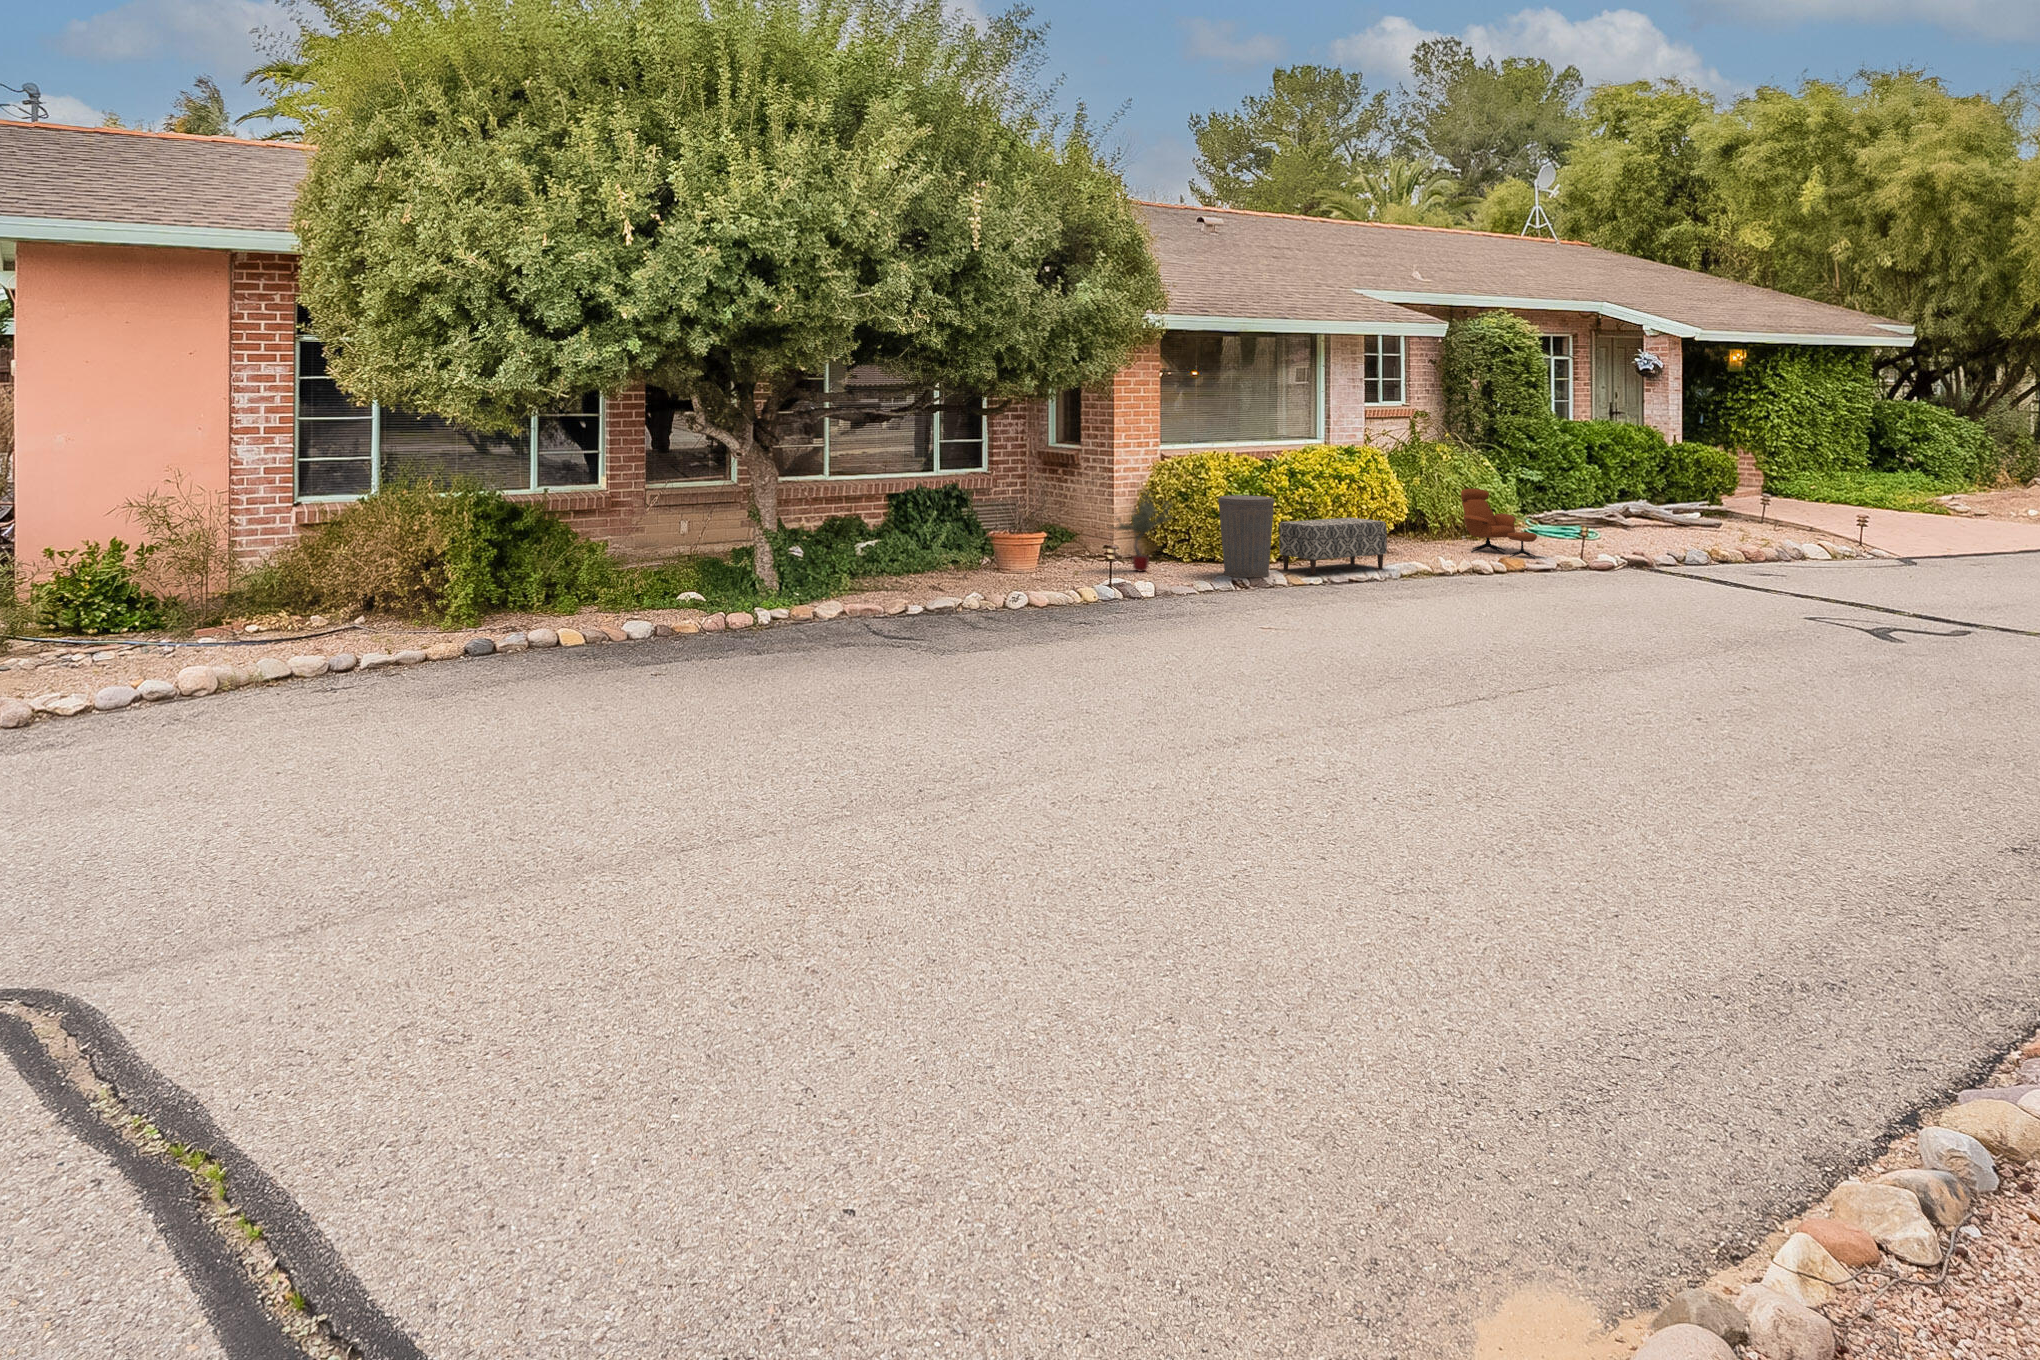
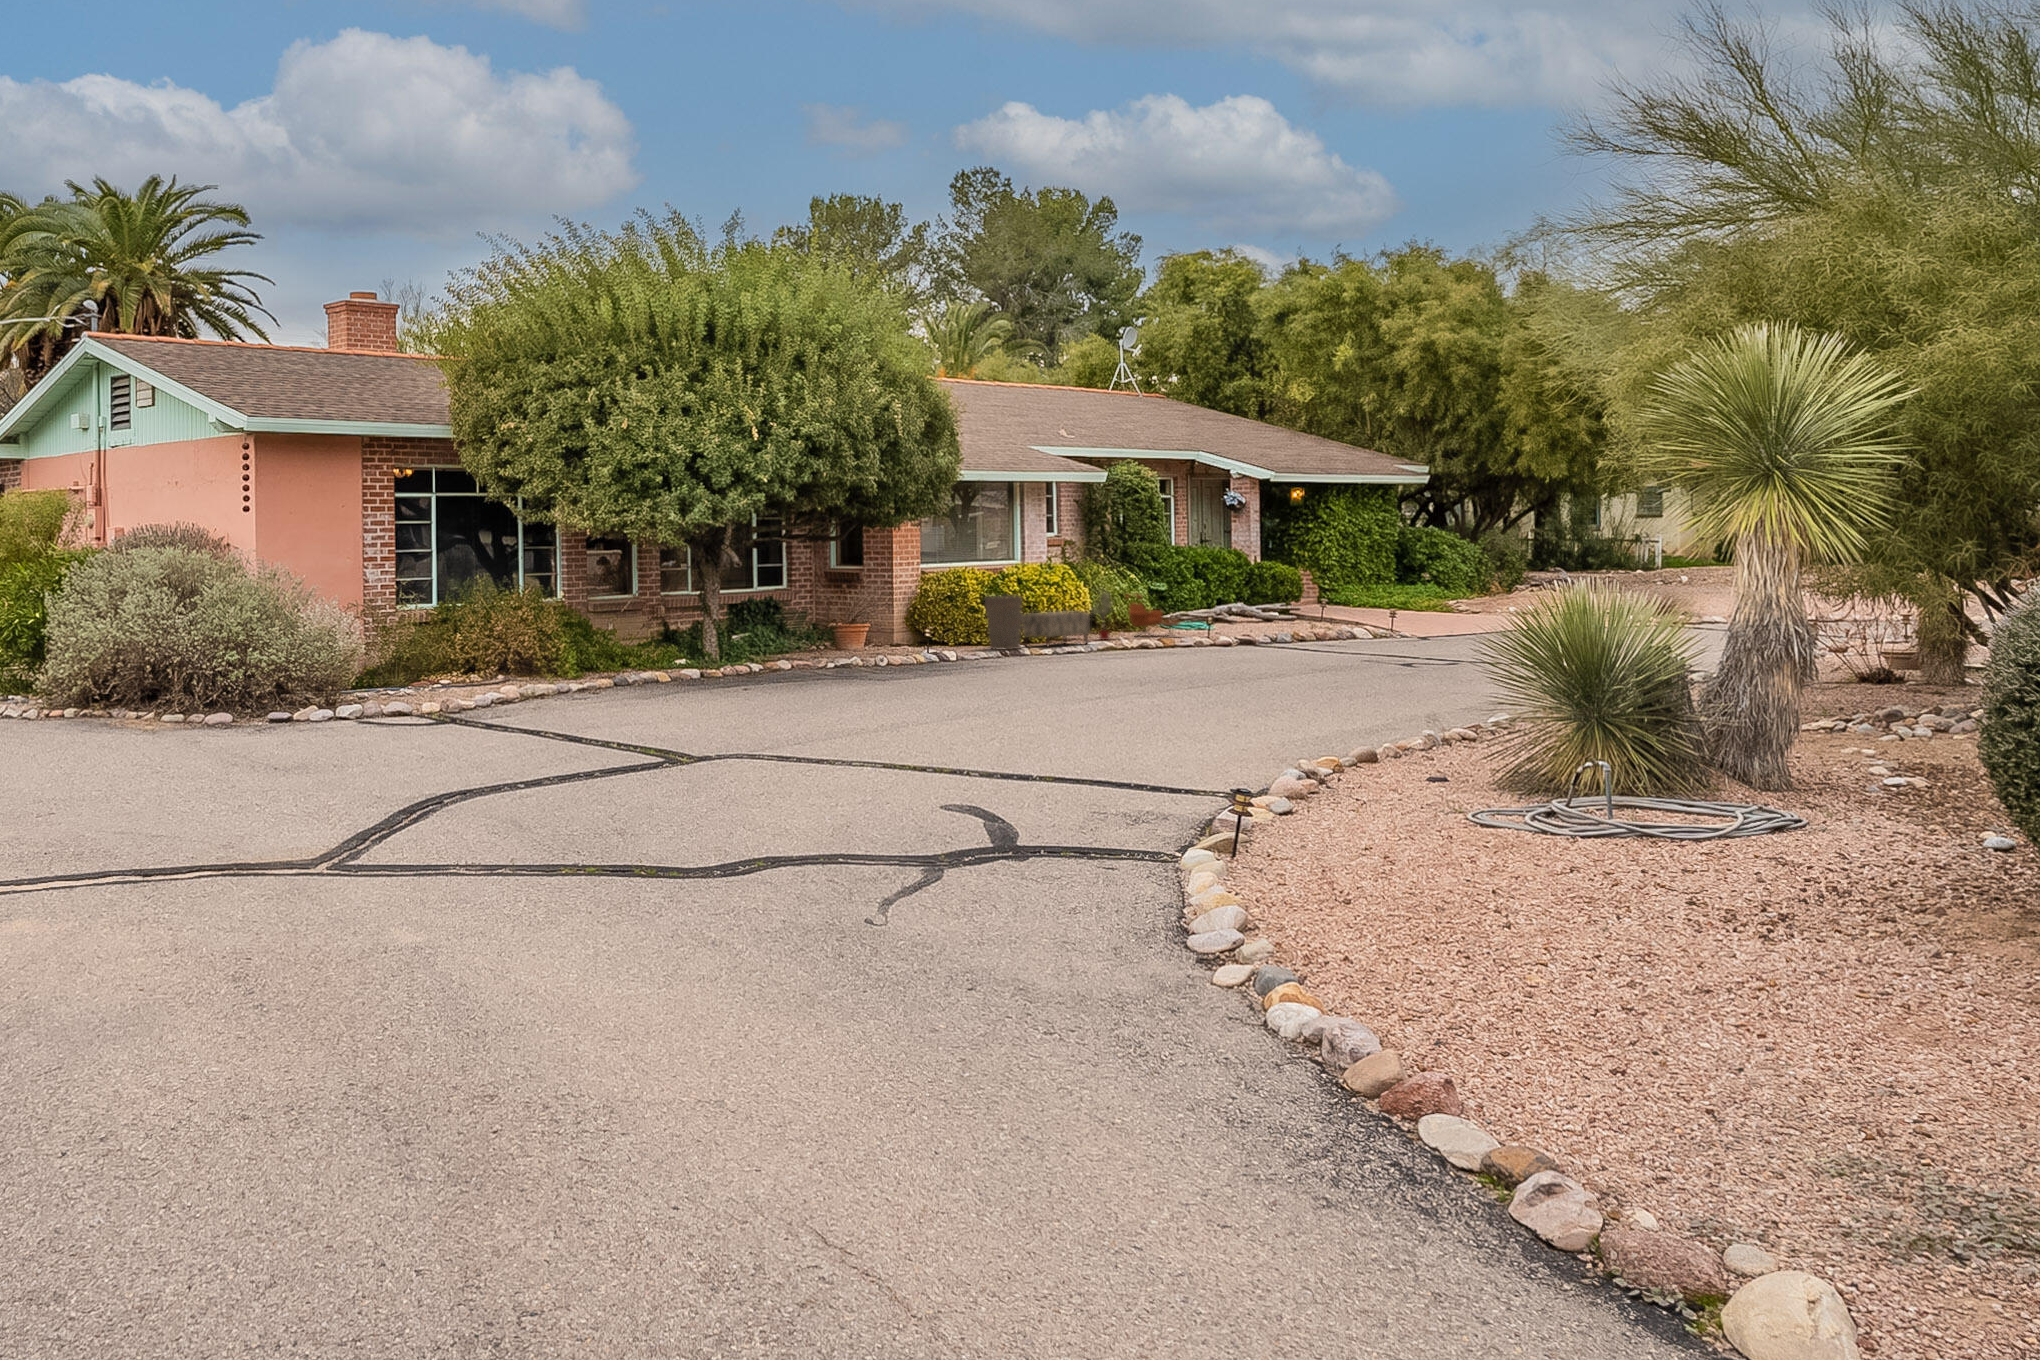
potted tree: present [1108,492,1172,572] -> present [1088,590,1113,640]

